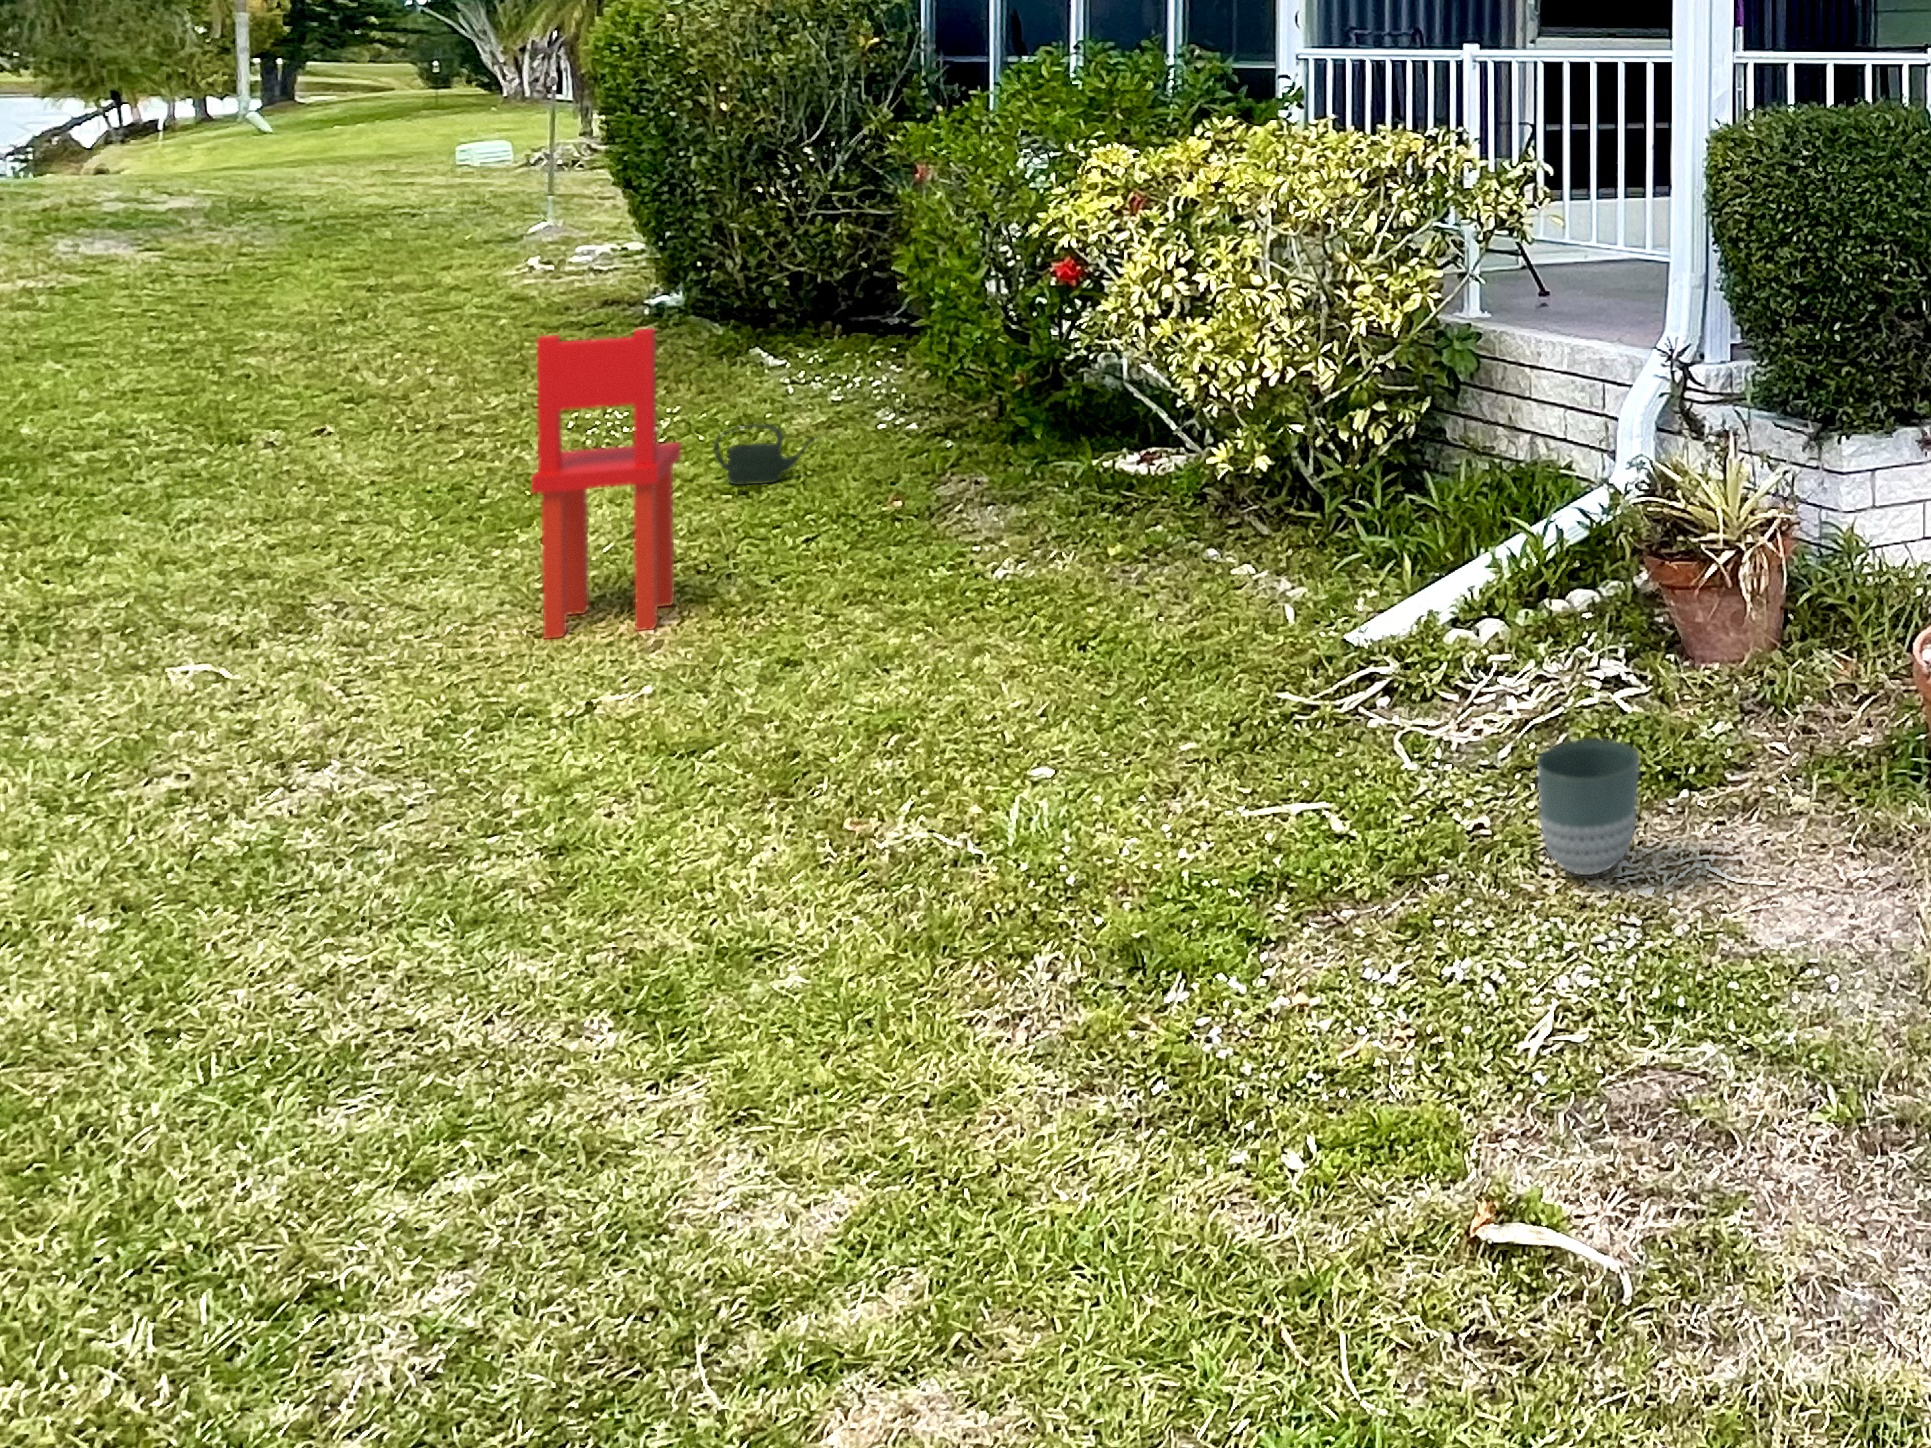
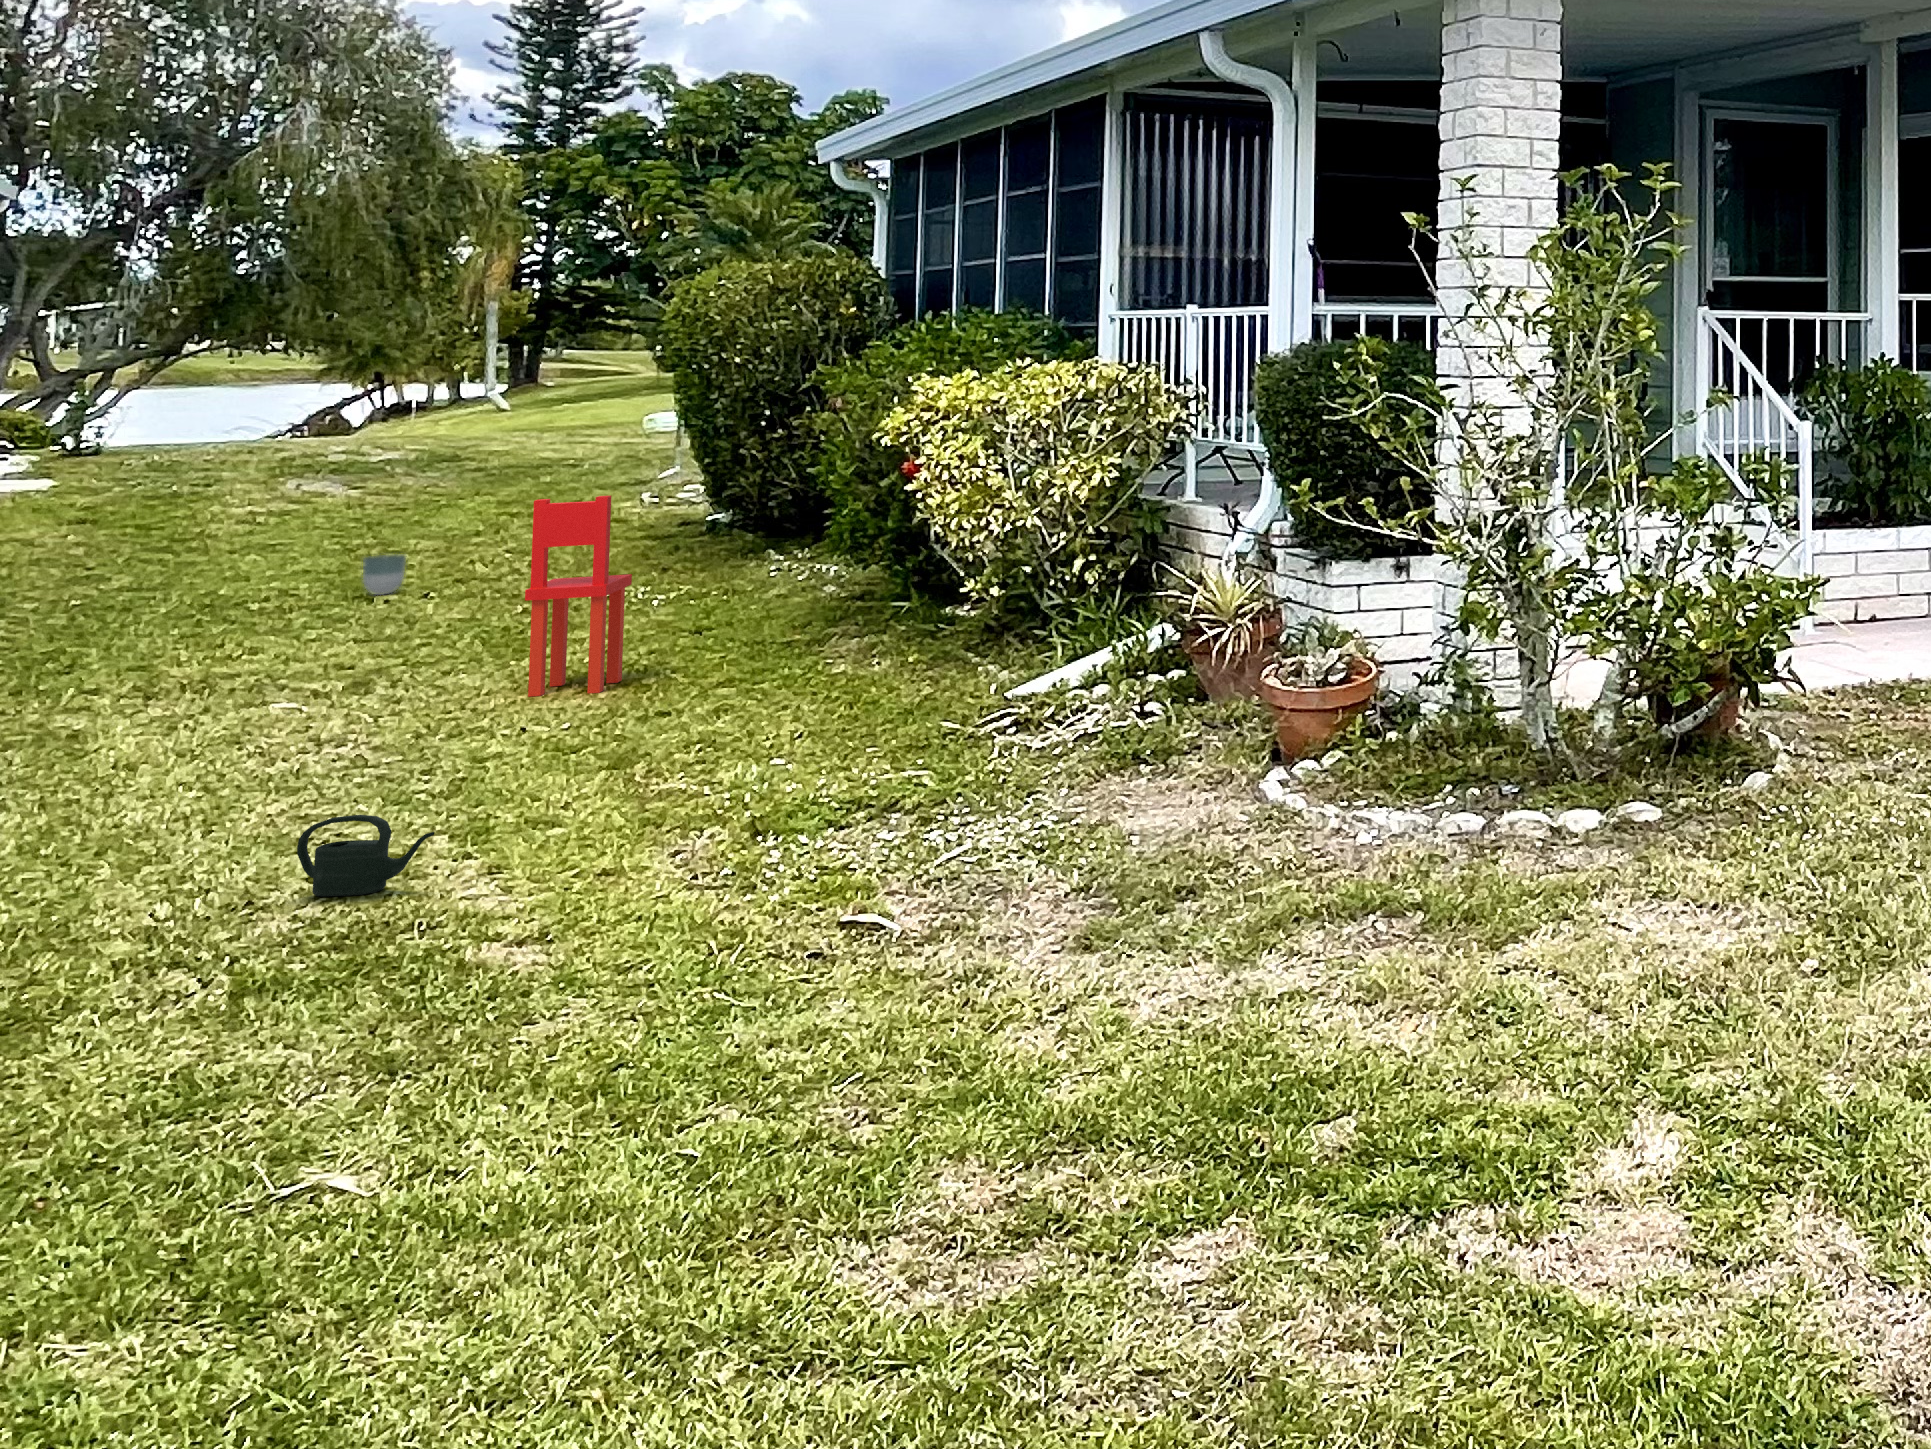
watering can: present [713,424,815,485] -> present [297,815,434,896]
planter: present [1537,739,1639,875] -> present [363,554,406,595]

